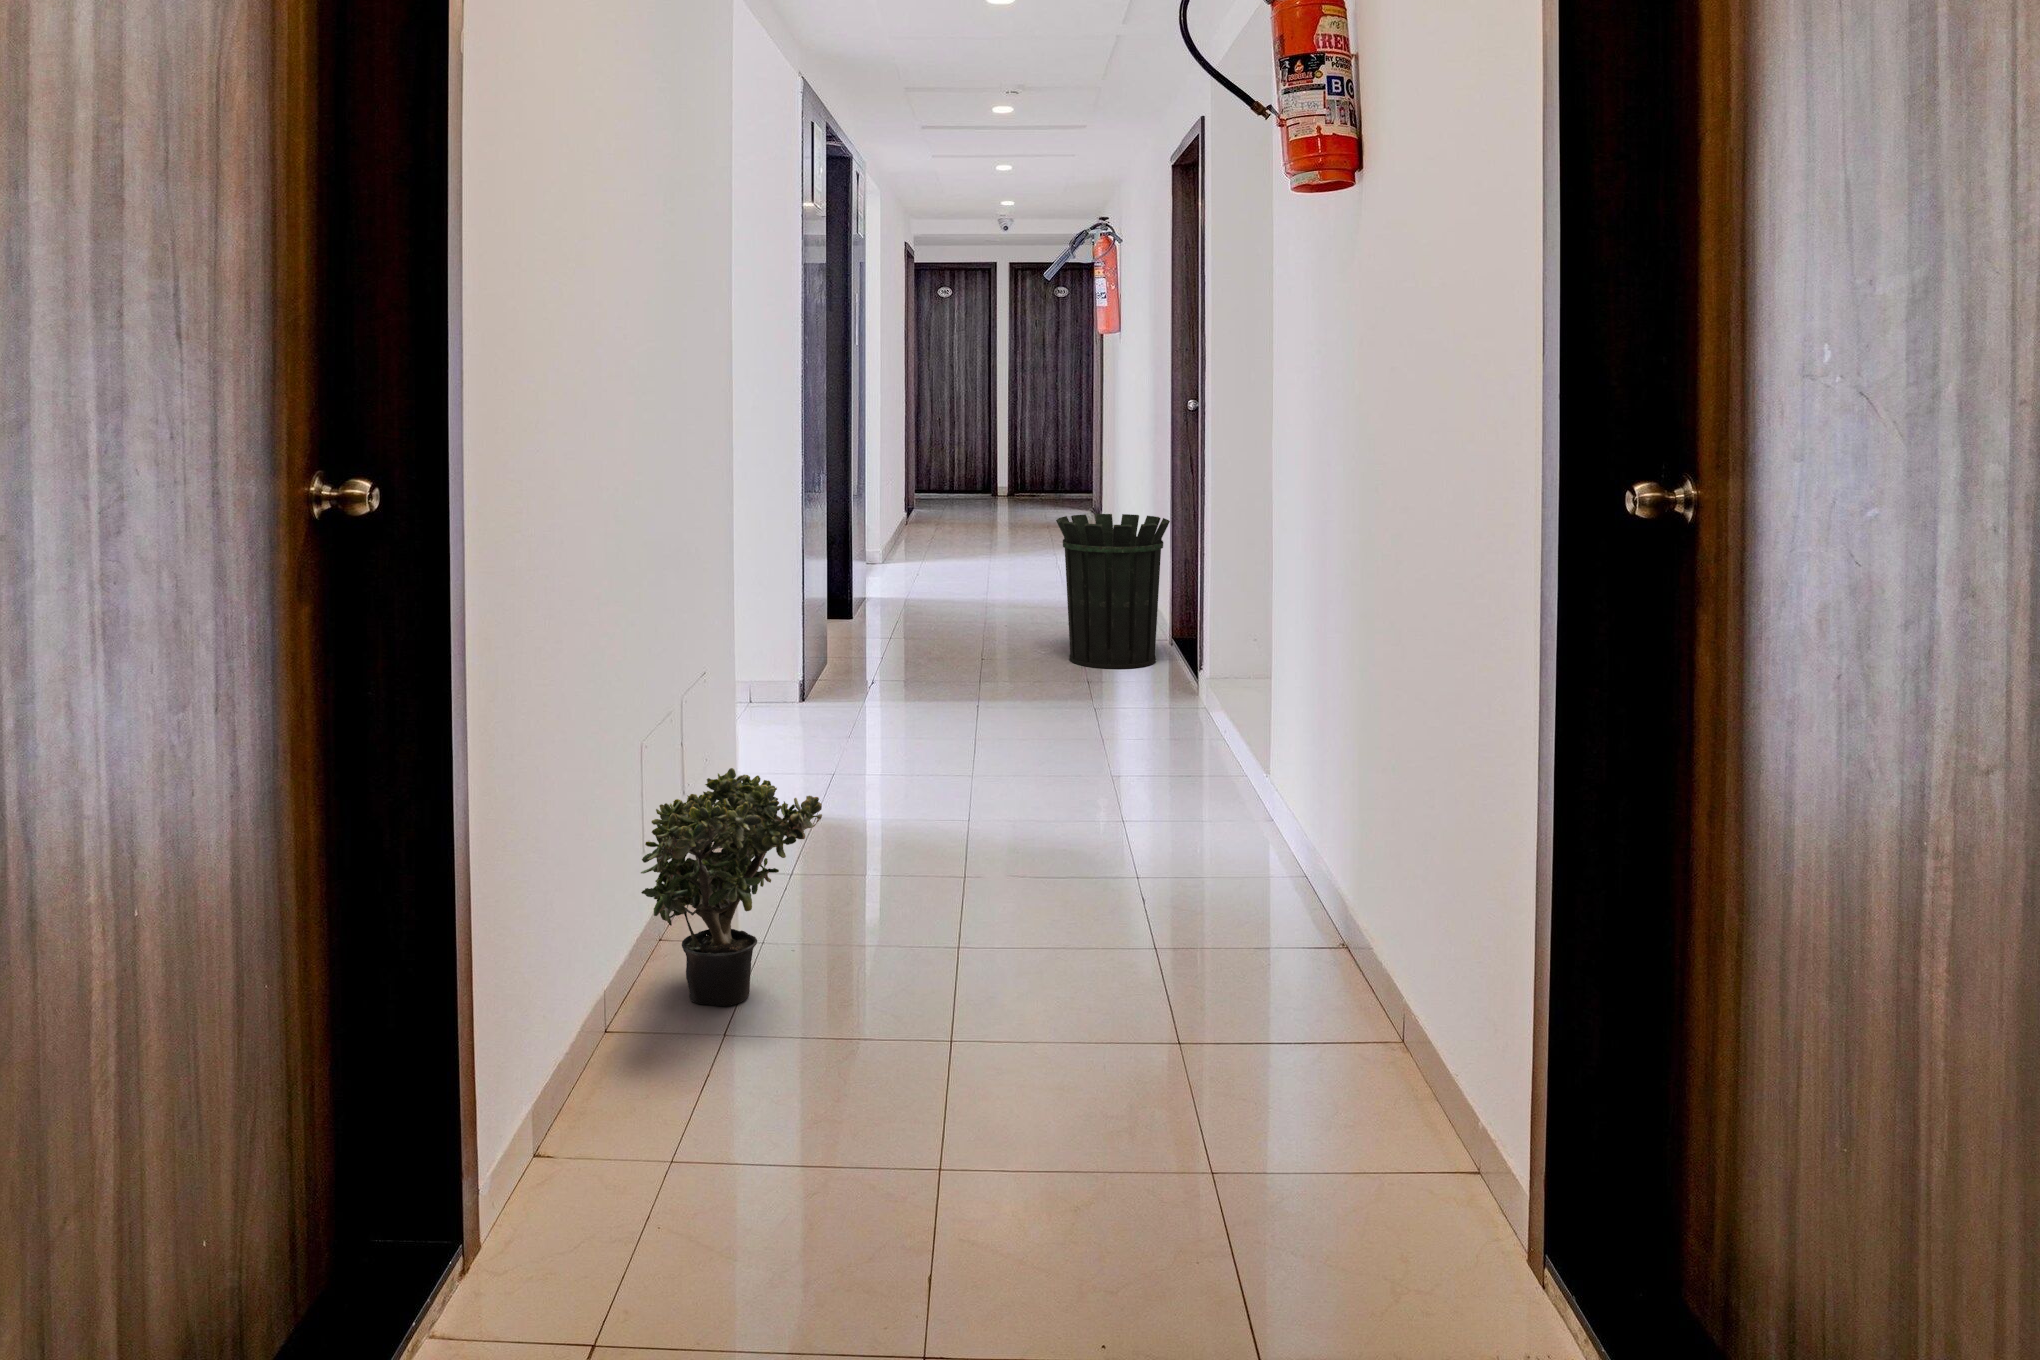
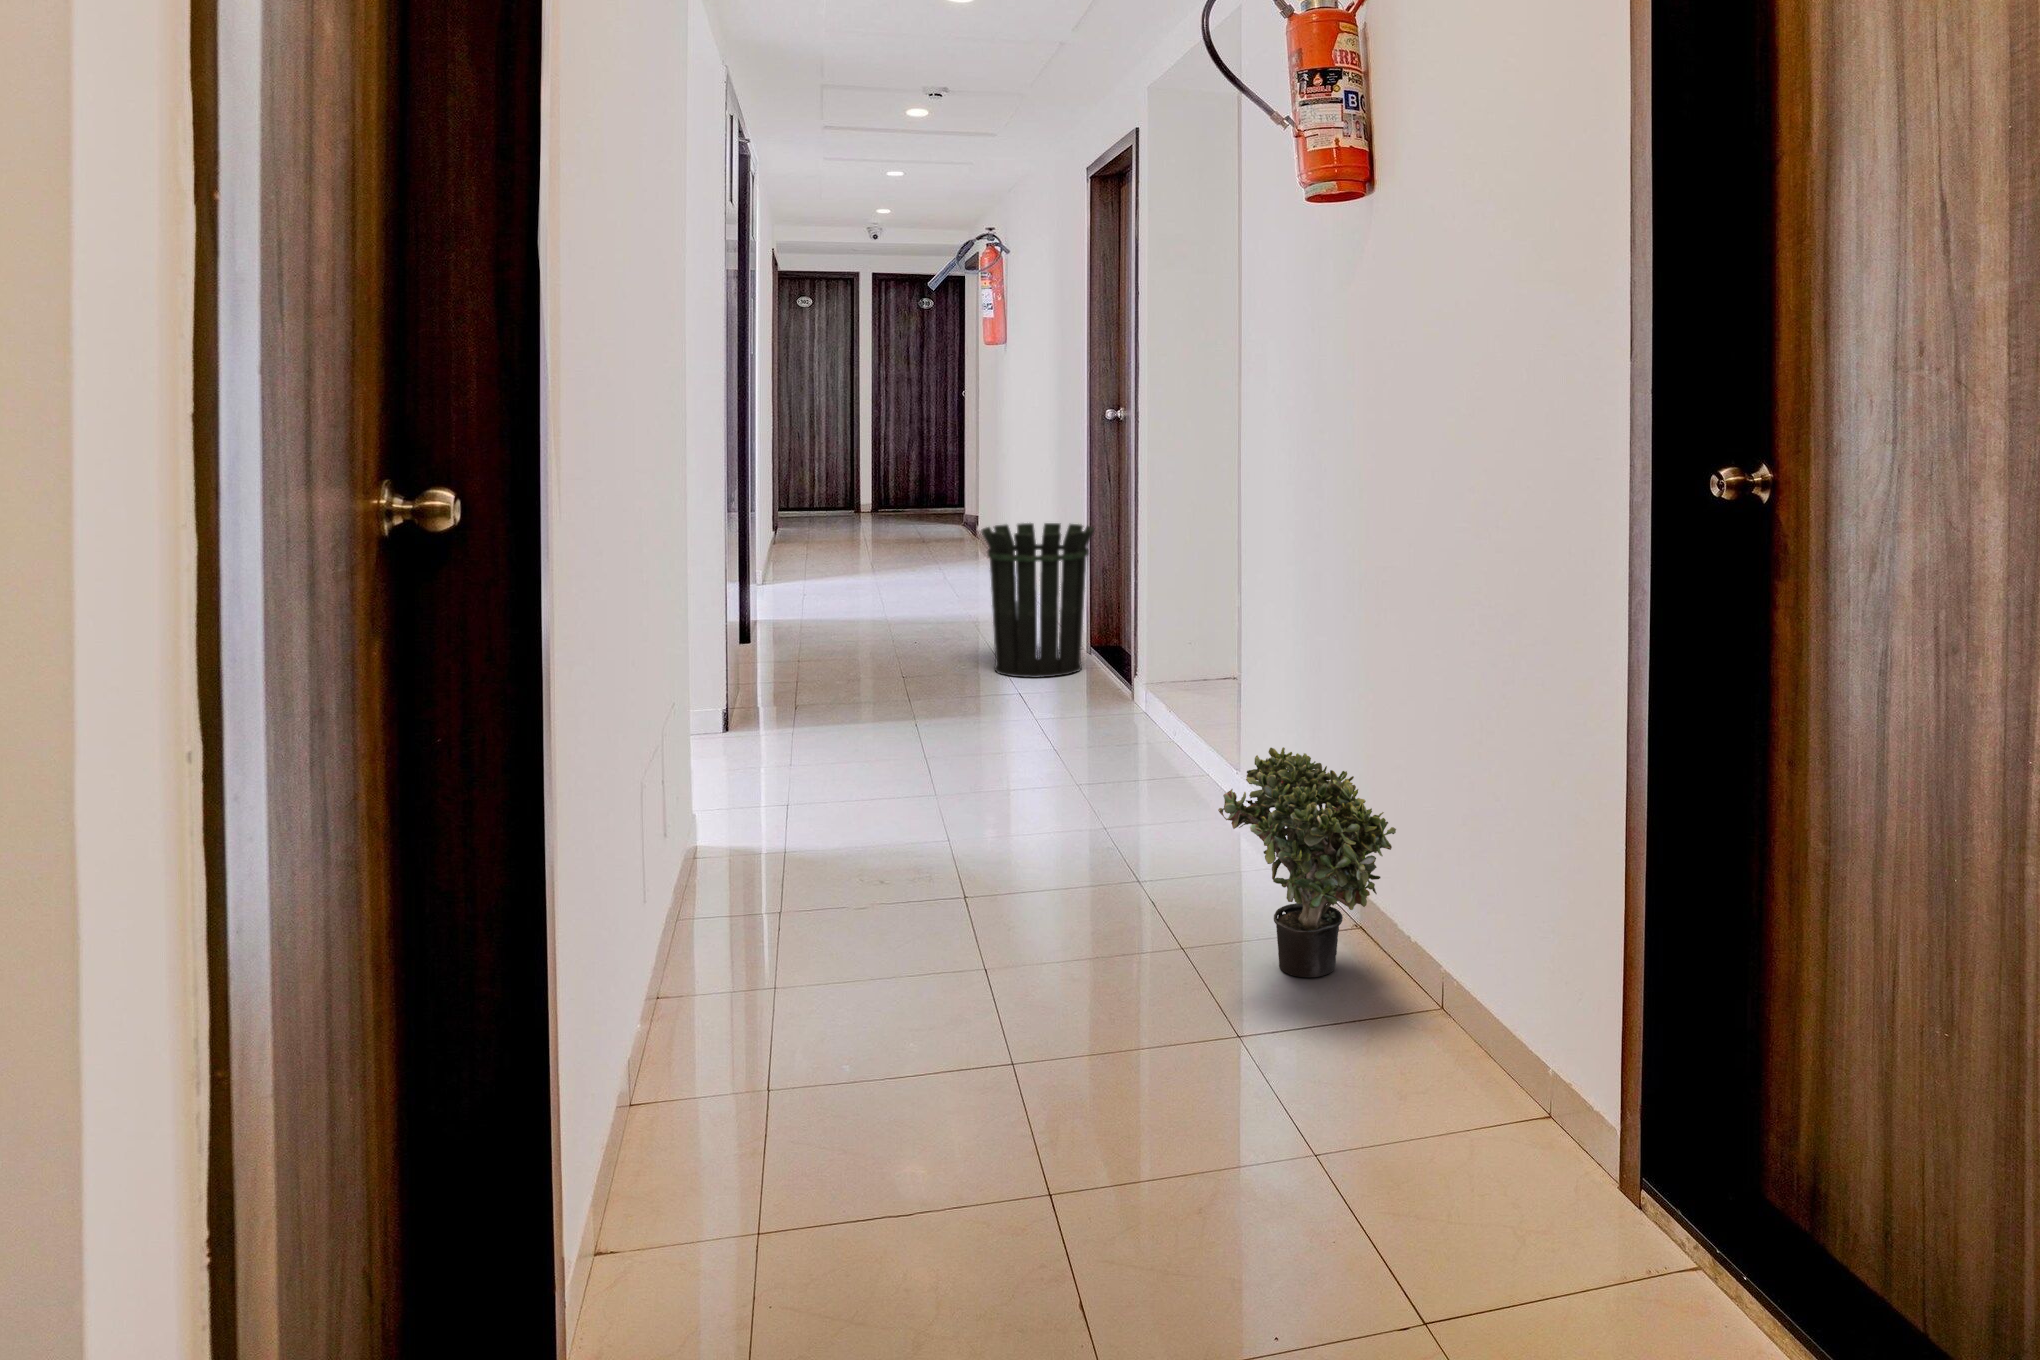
potted plant: present [641,768,822,1006] -> present [1218,747,1396,977]

